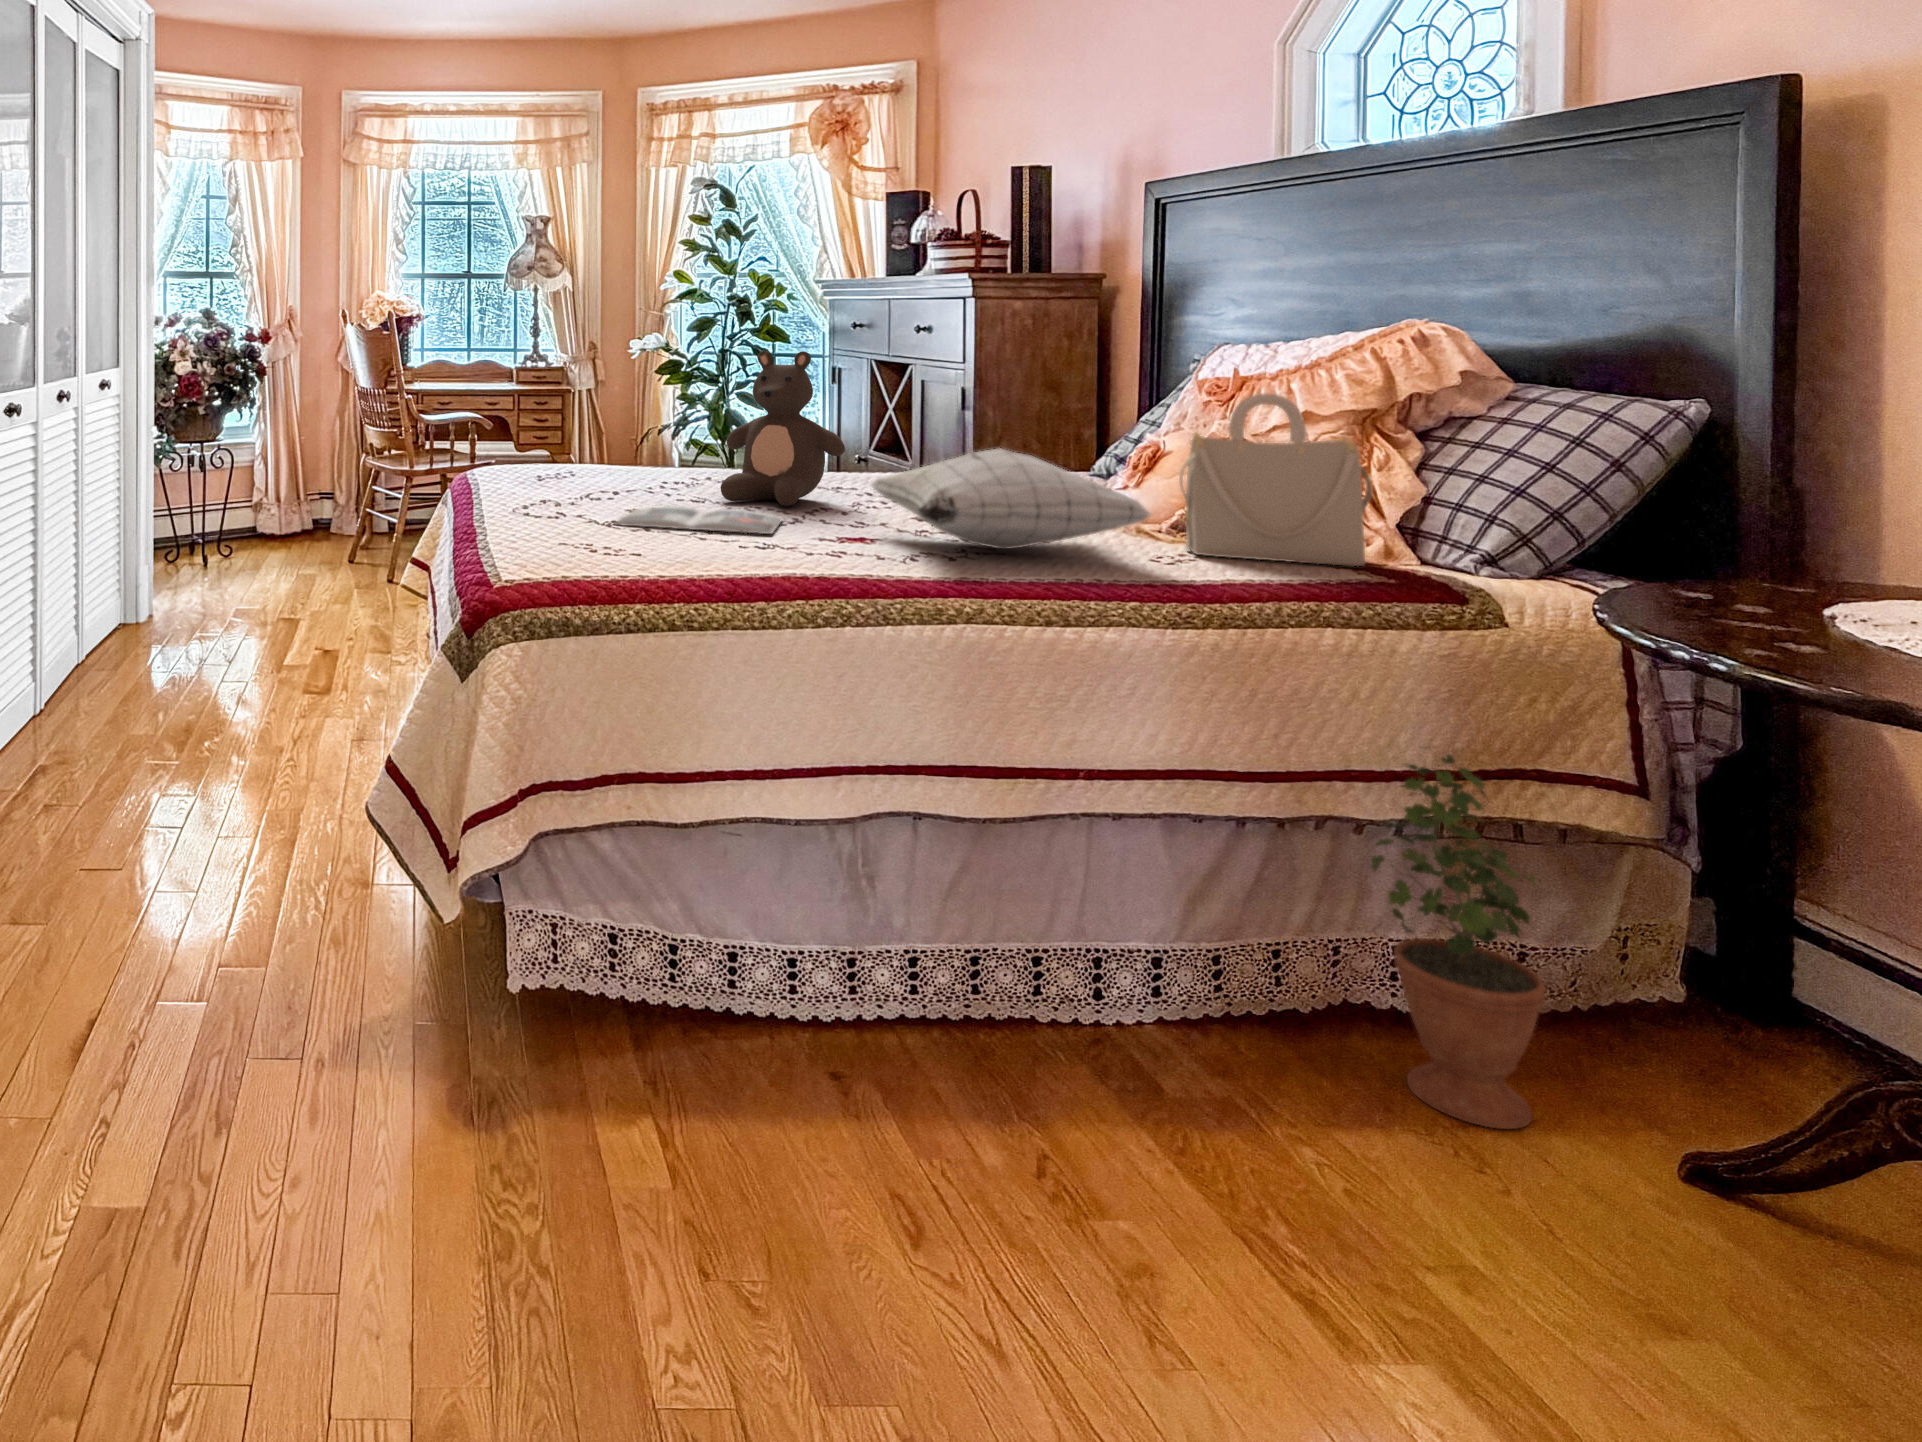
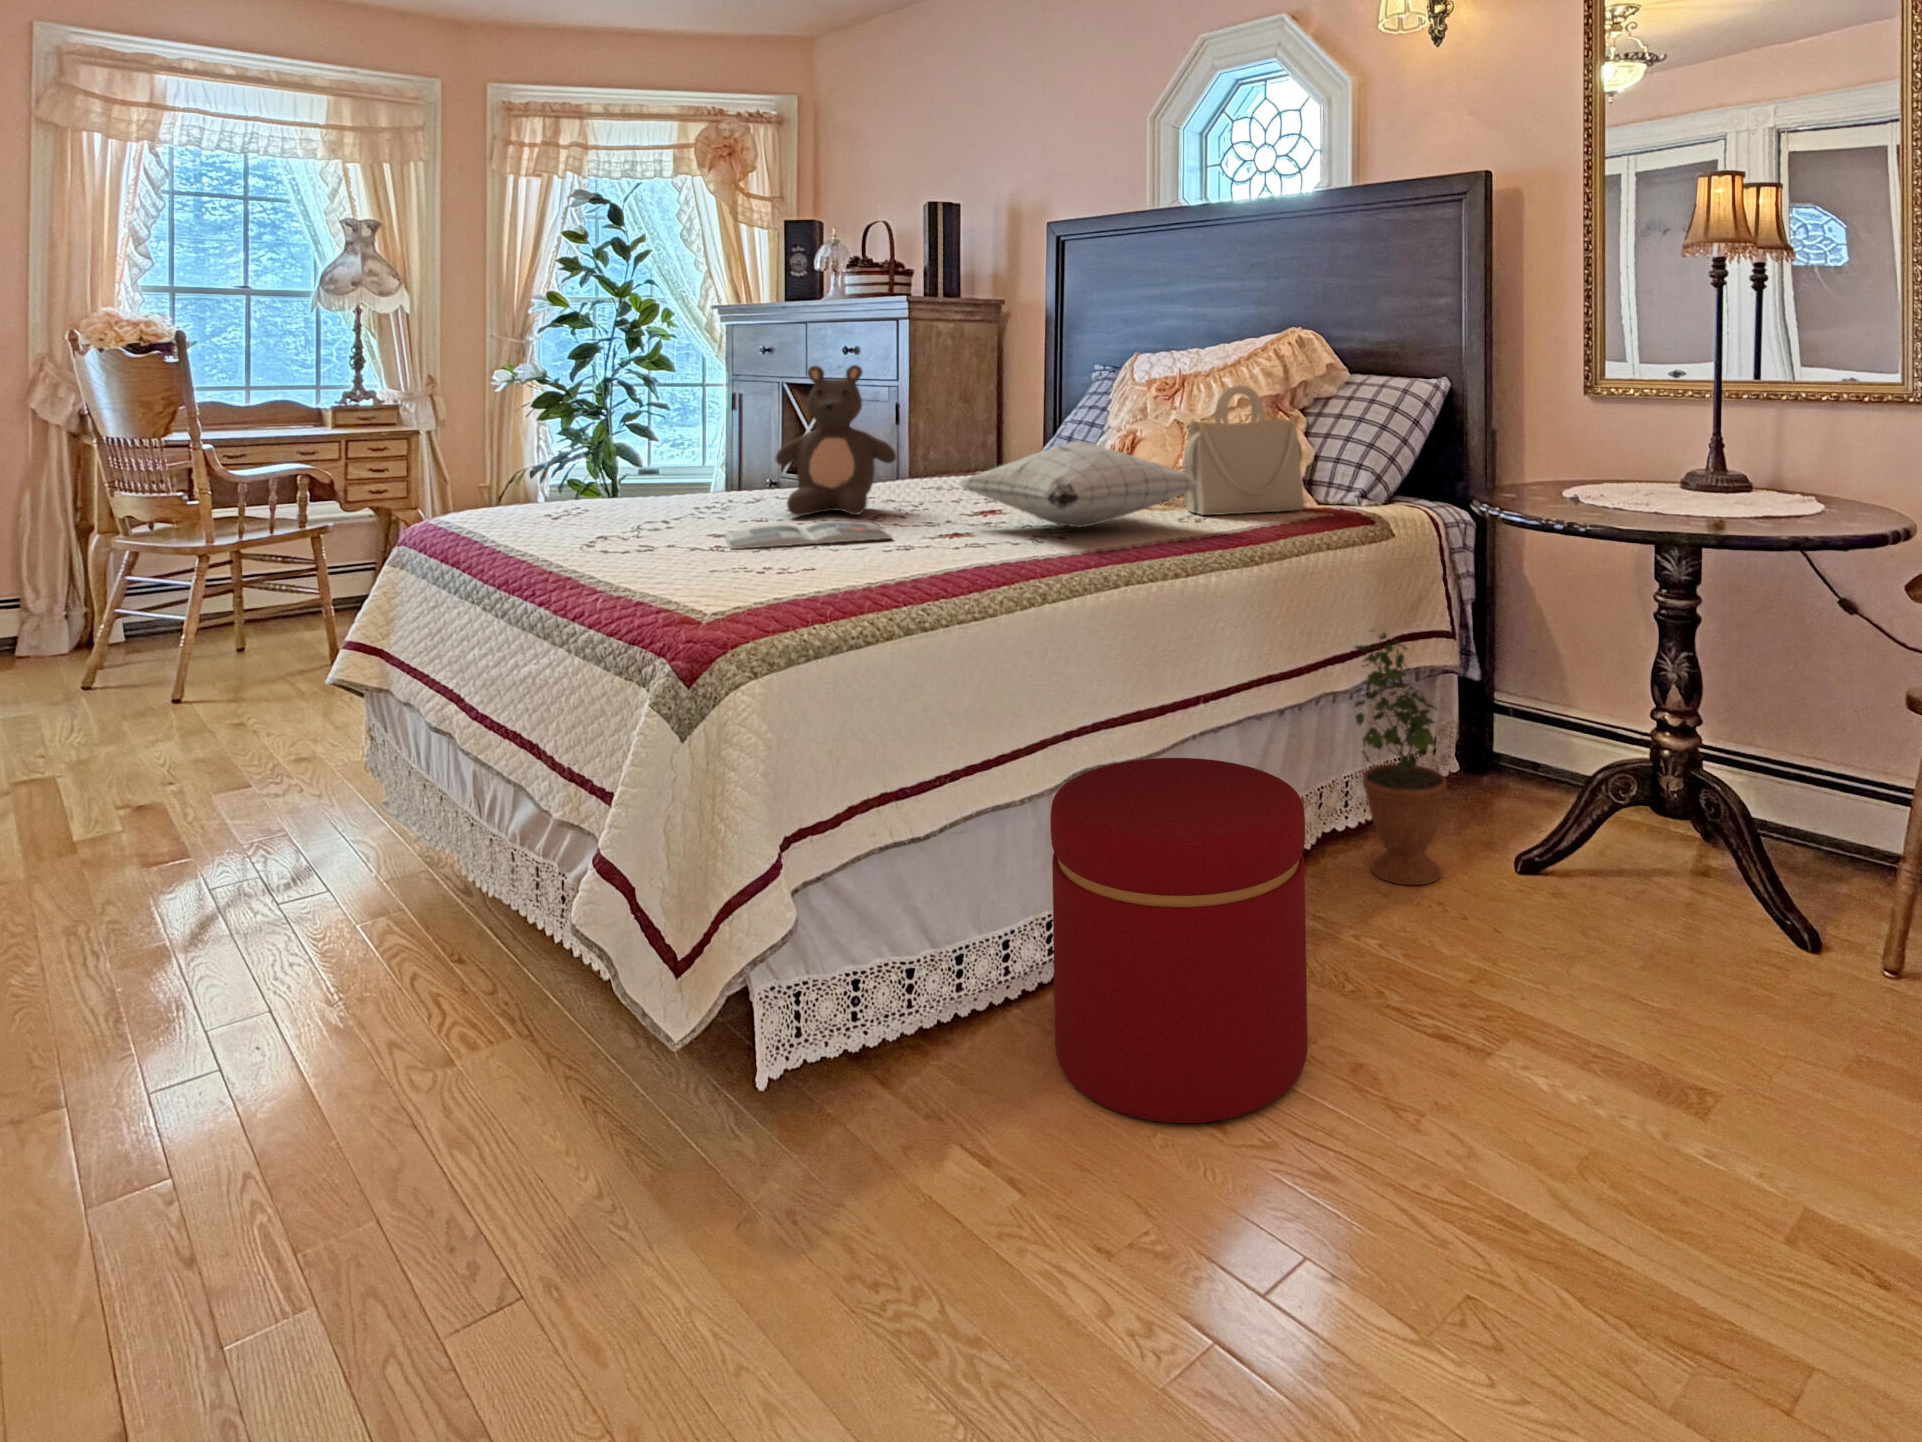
ottoman: none [789,820,1109,1273] -> present [1050,758,1308,1123]

